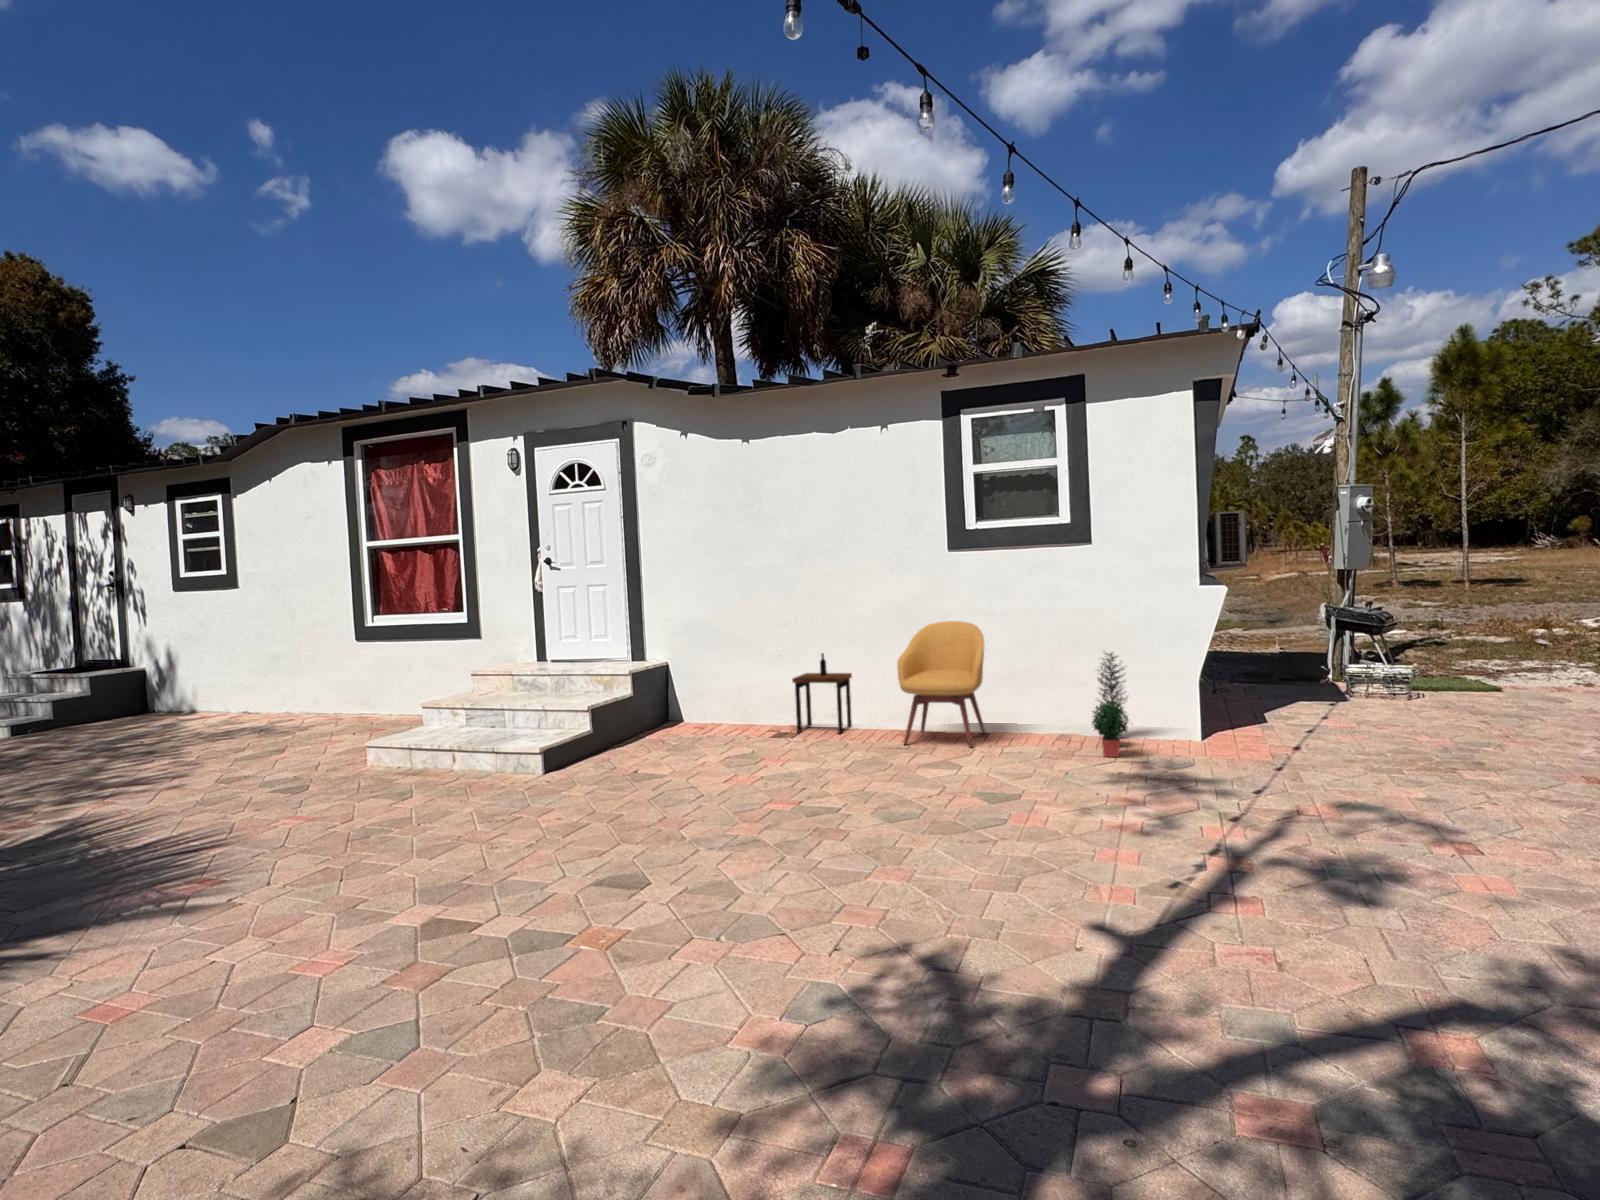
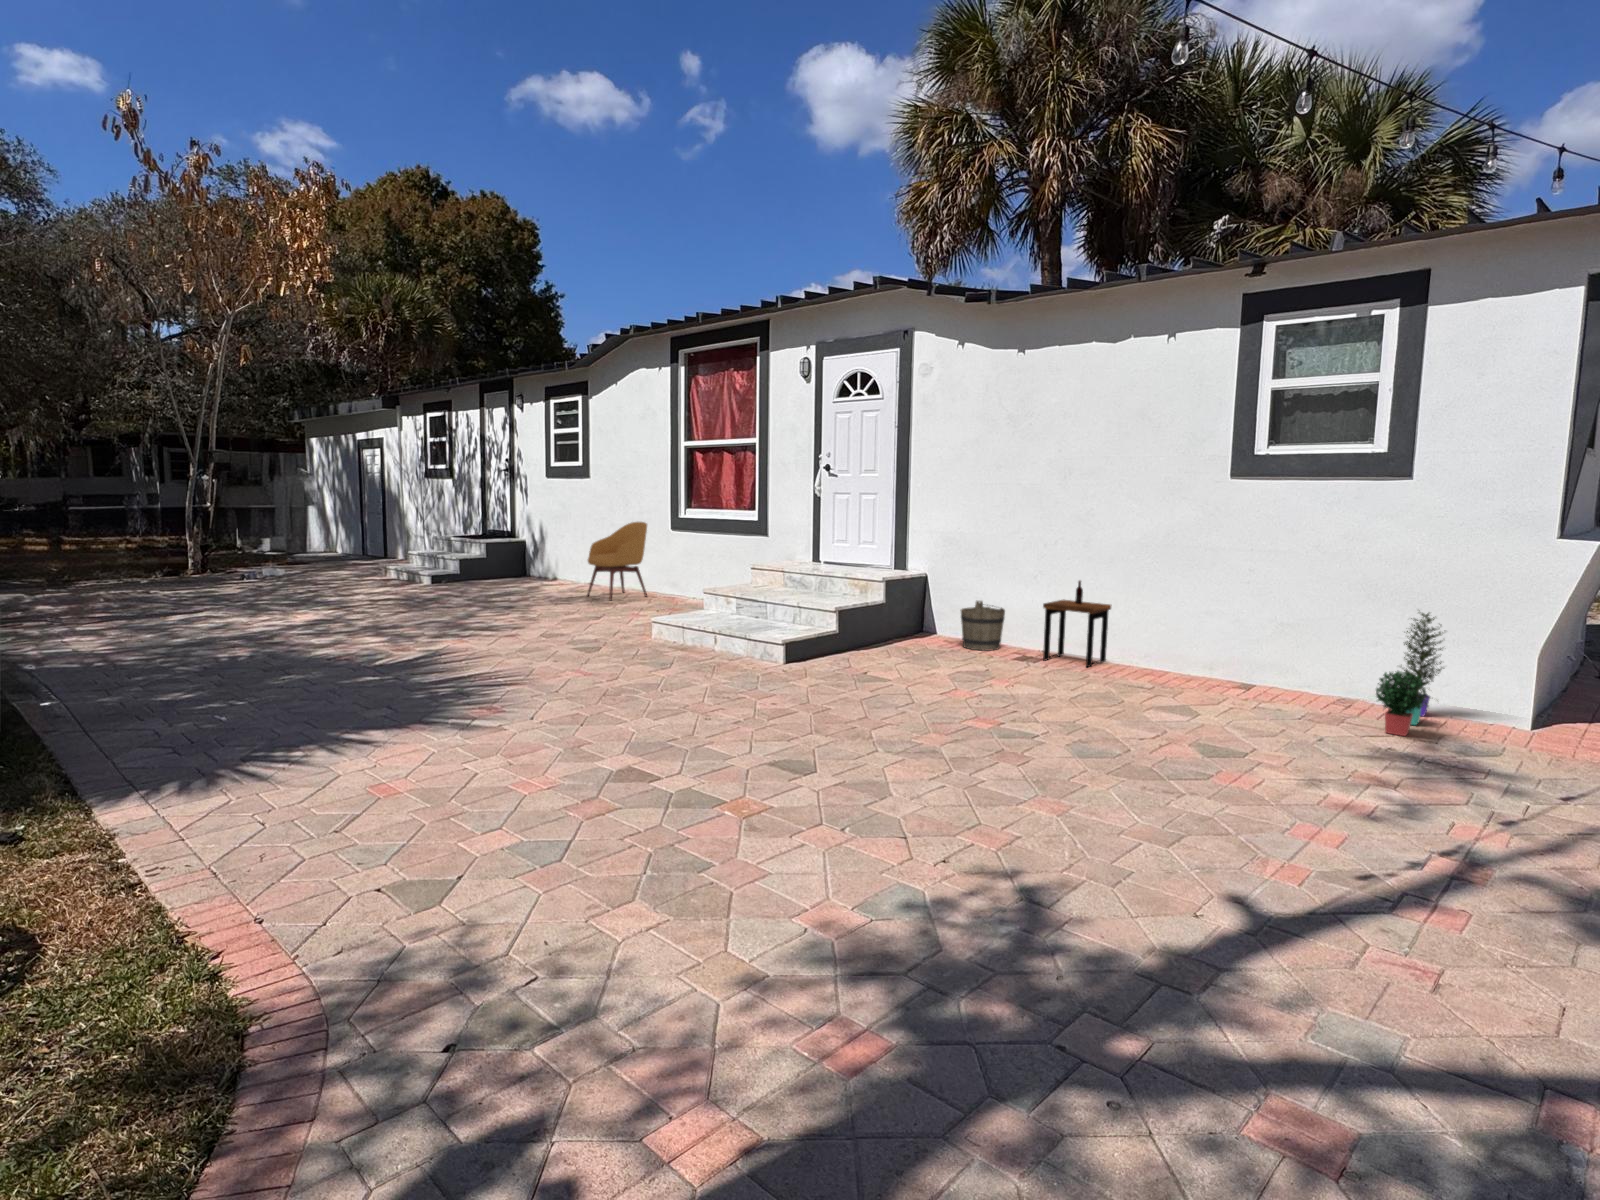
chair: present [897,621,986,748] -> present [587,522,647,600]
bucket: none [709,682,752,732] -> present [961,601,1005,651]

